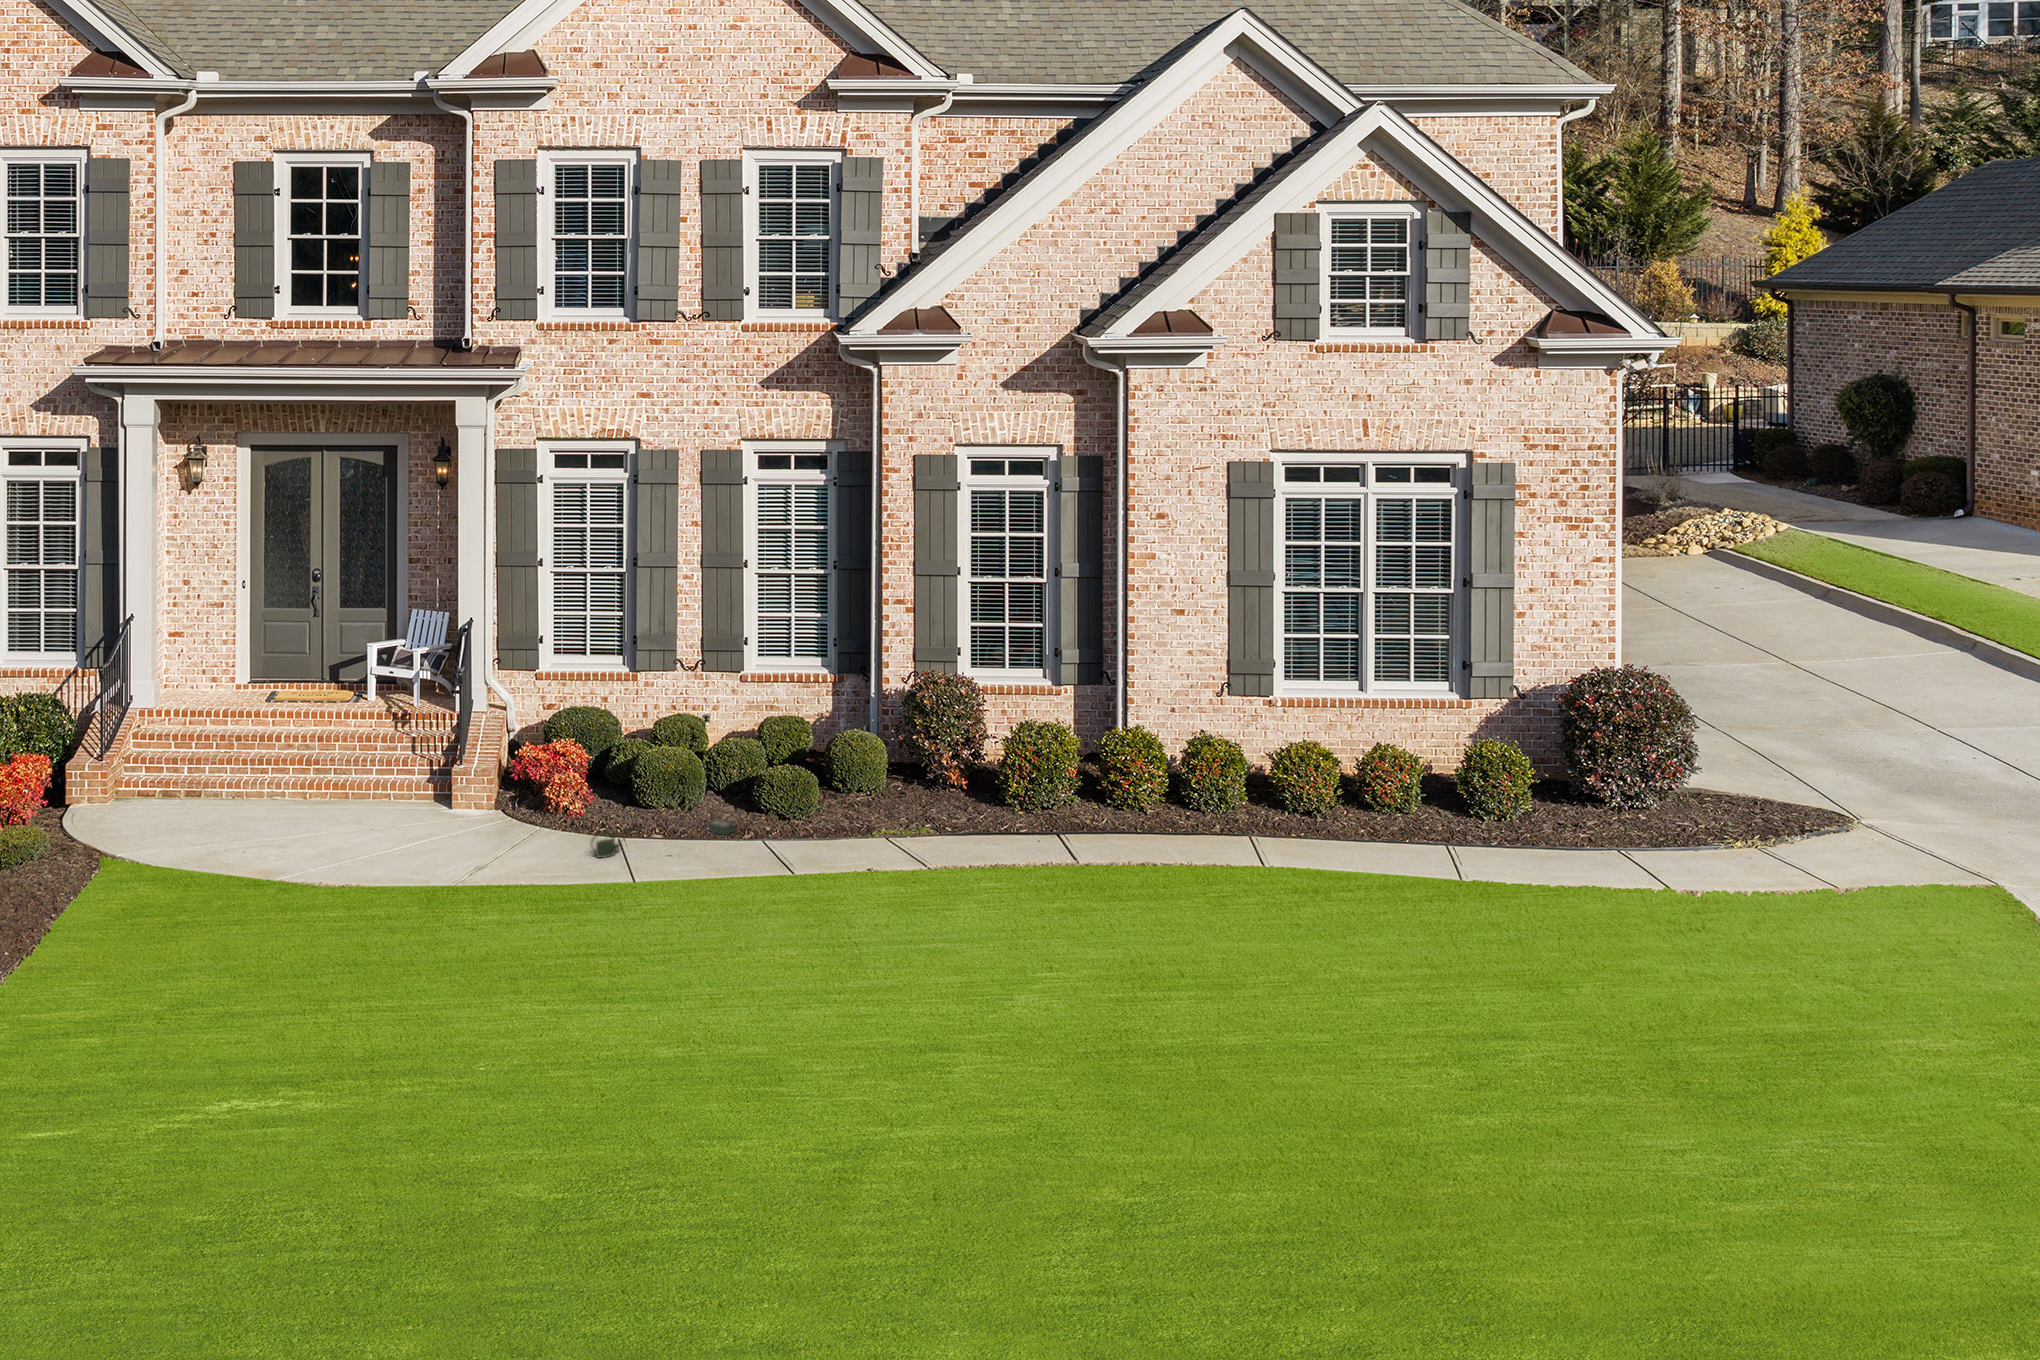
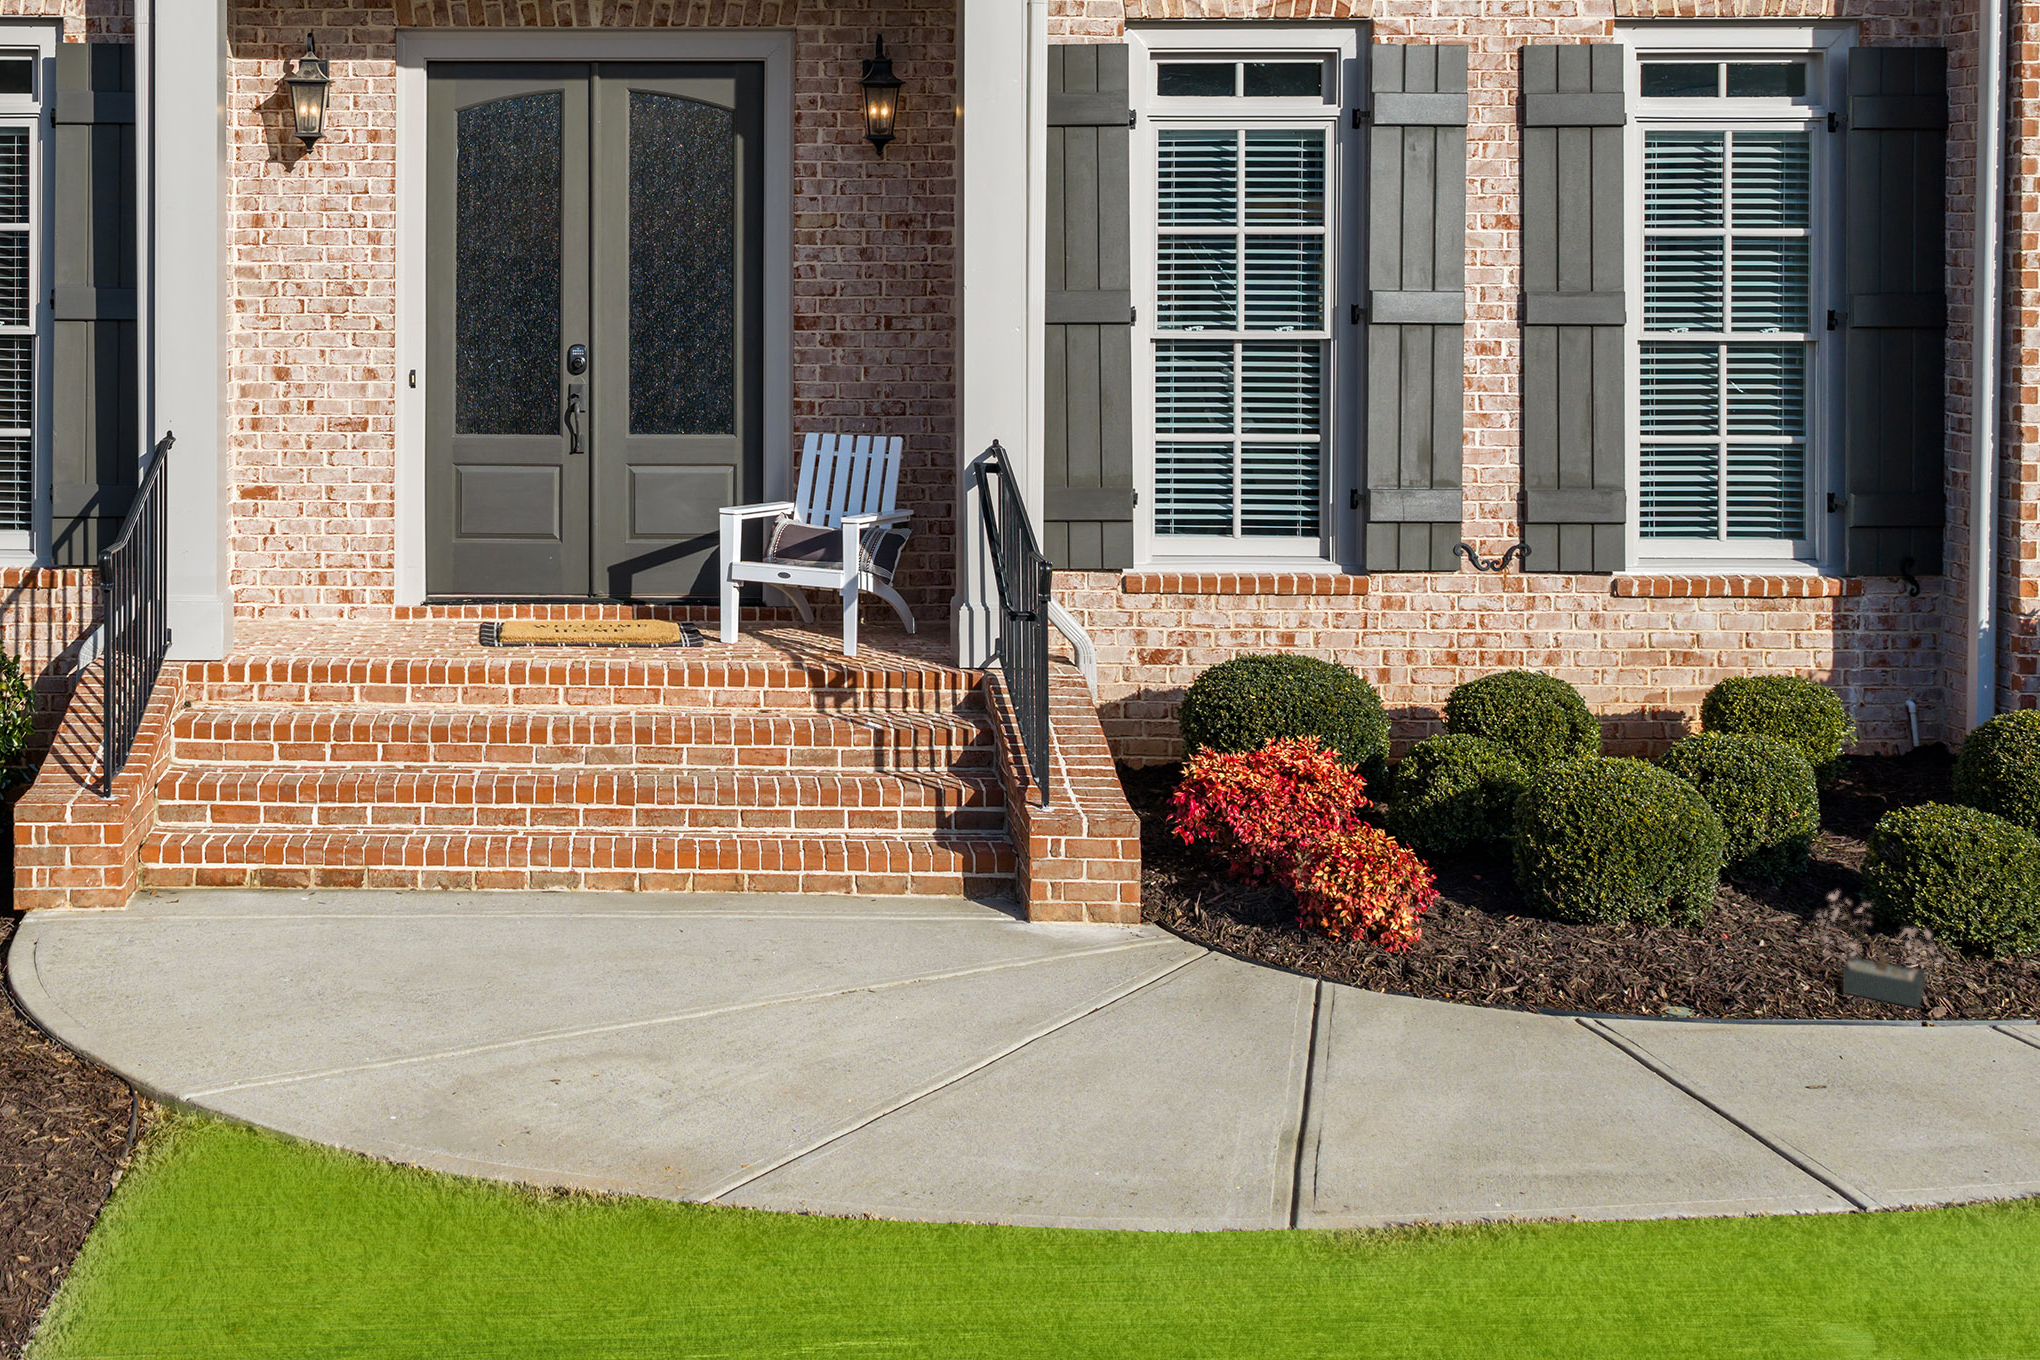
watering can: present [590,831,621,858] -> none [1618,1010,1699,1092]

